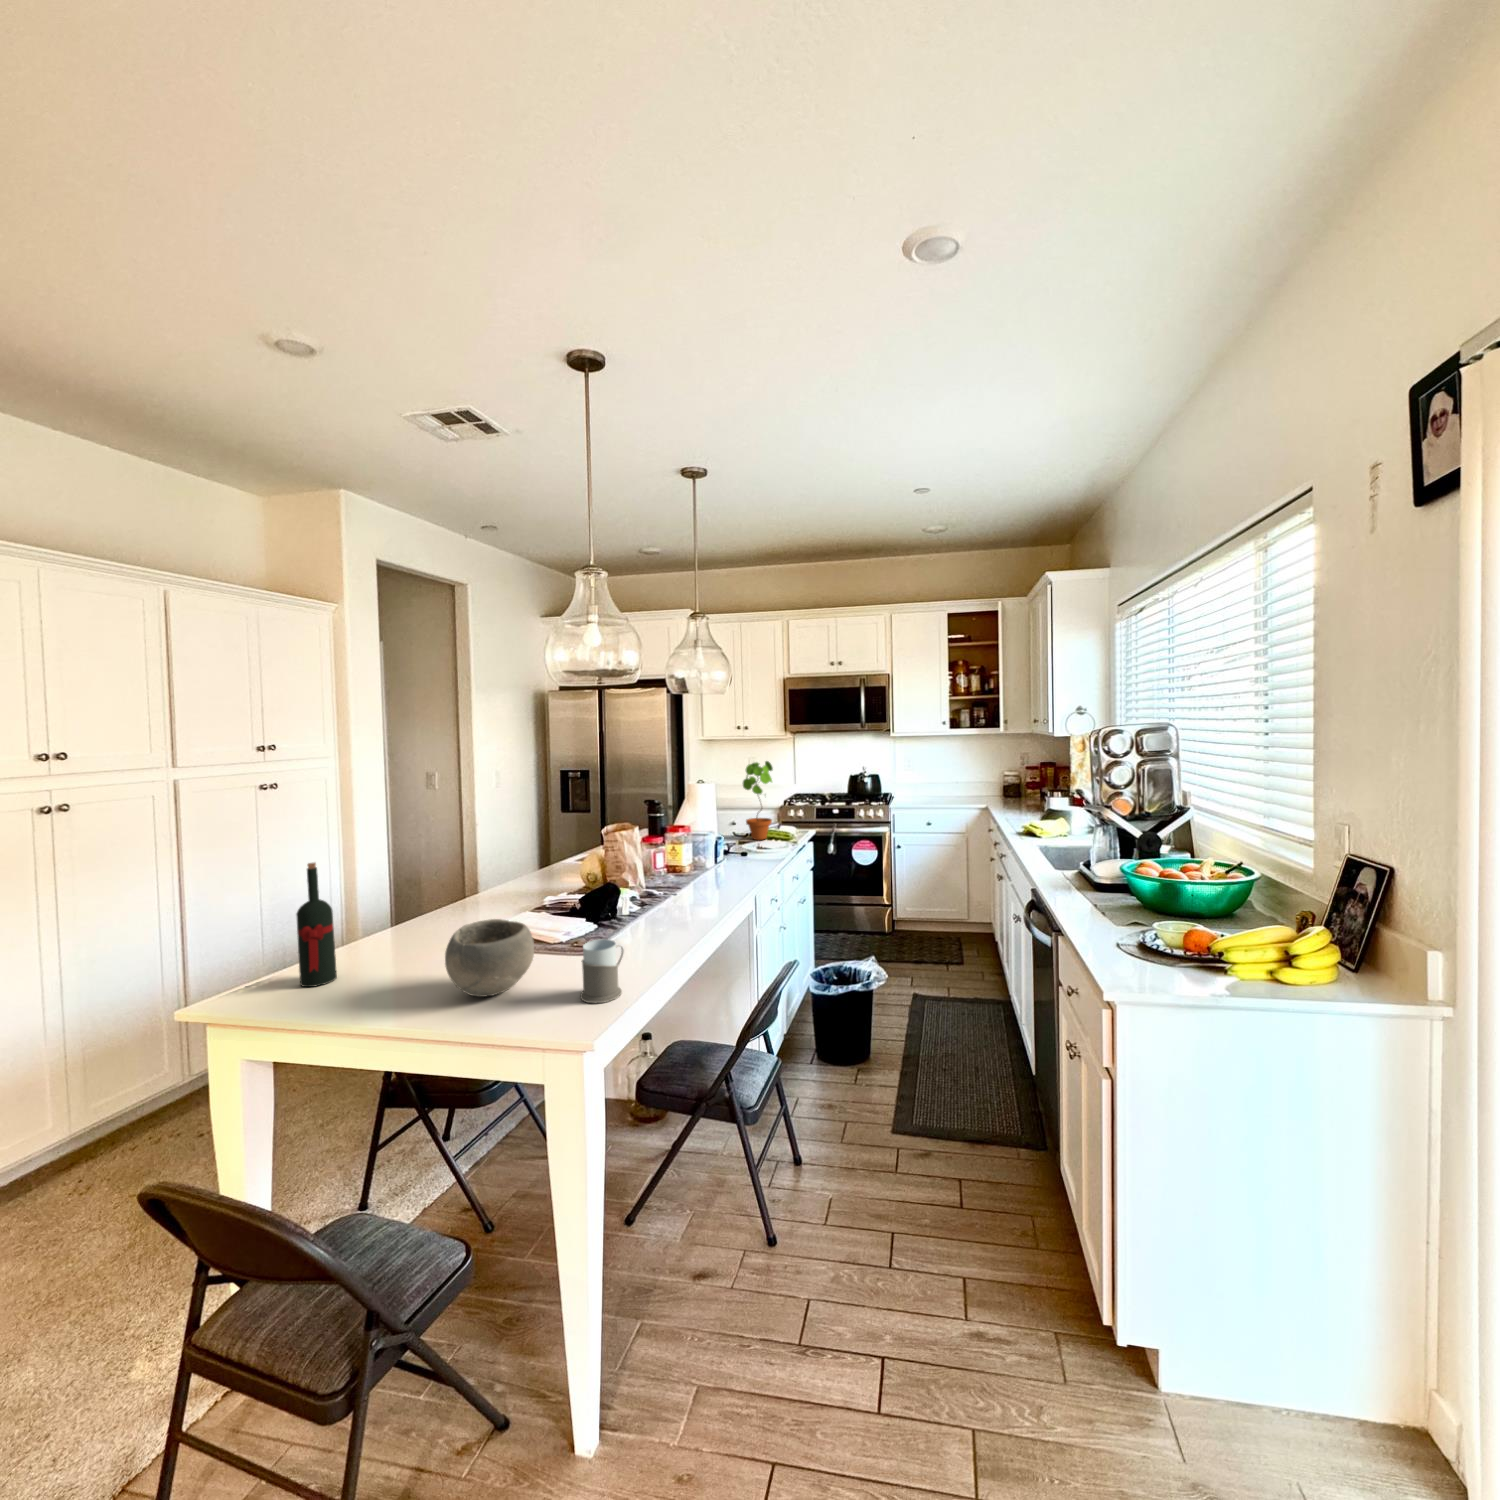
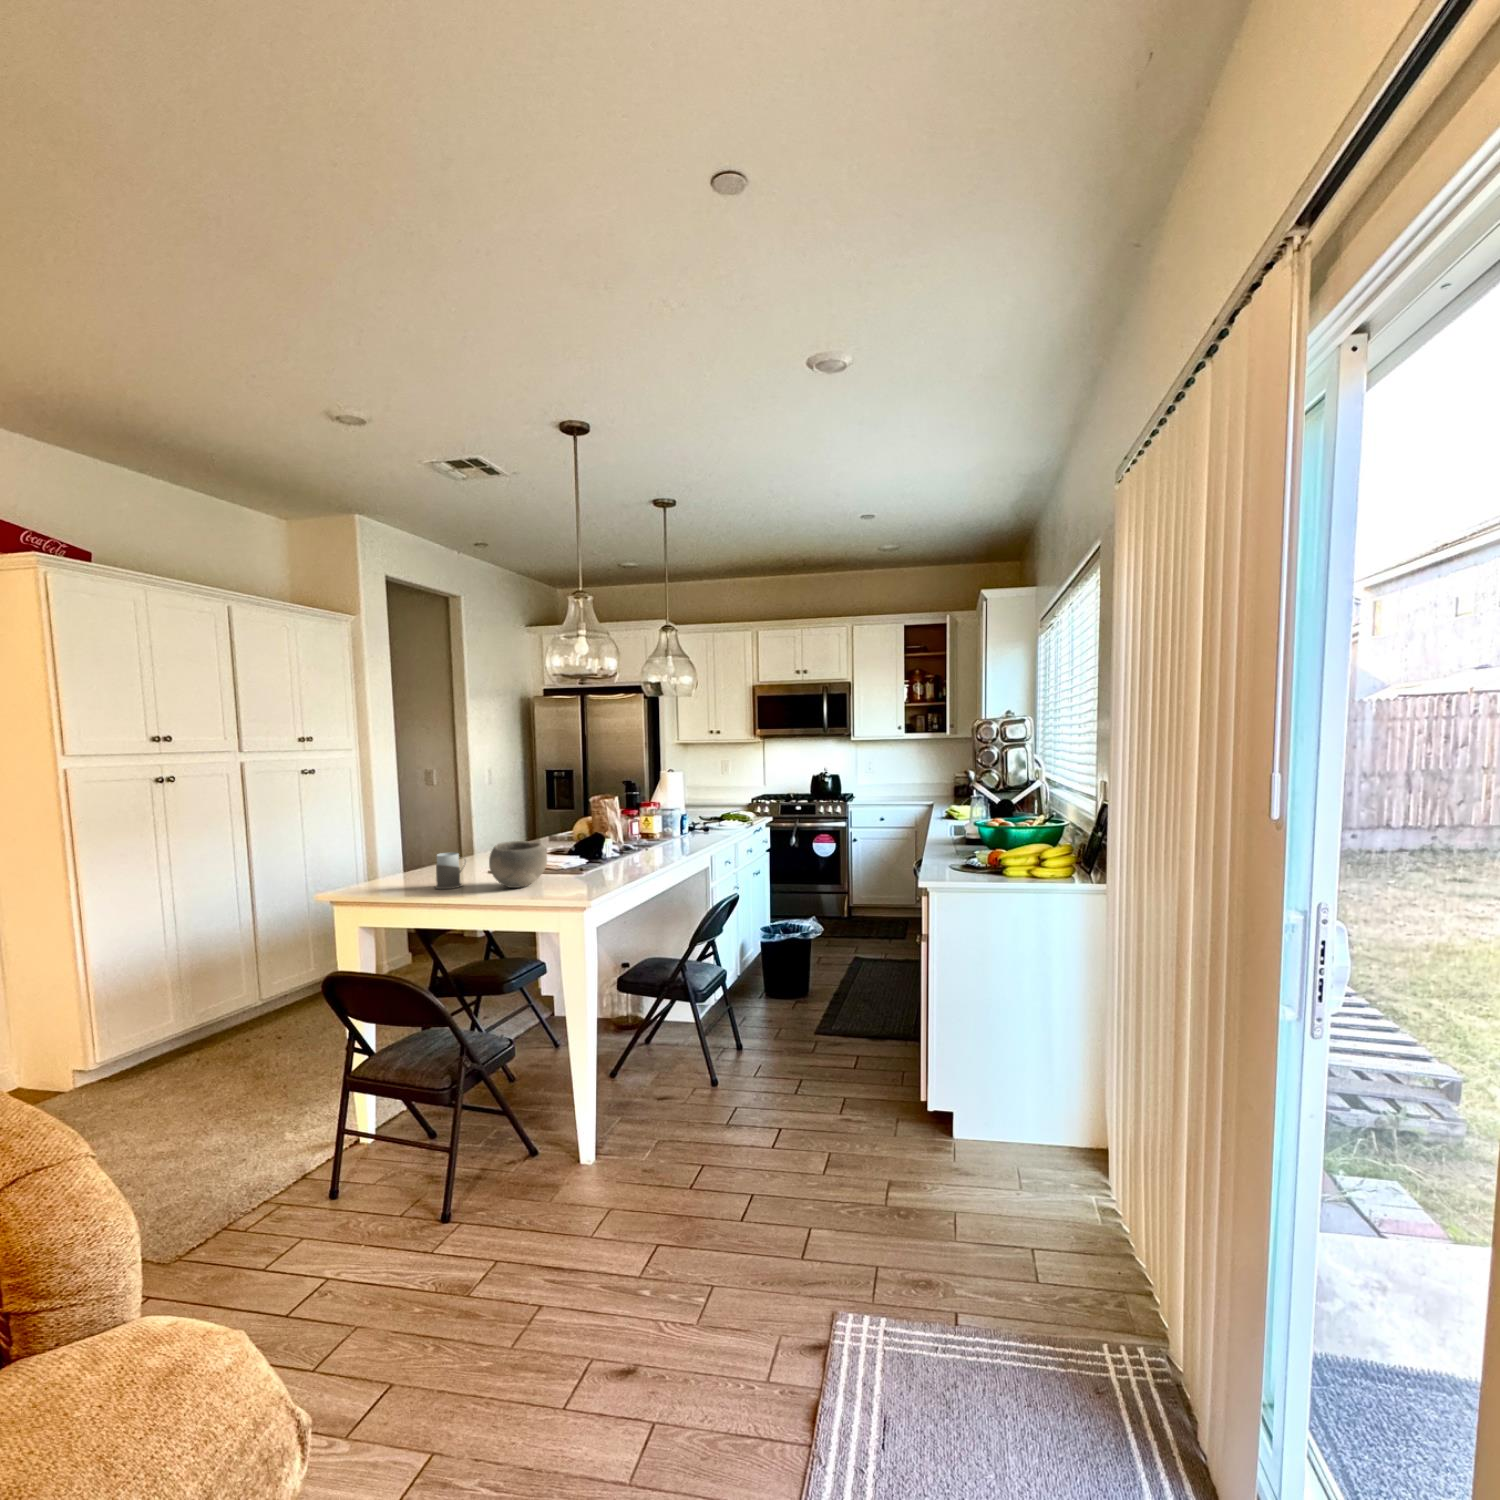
potted plant: present [743,761,773,840] -> none [707,754,734,821]
wine bottle: present [296,863,337,987] -> none [383,803,408,887]
mug: present [580,939,624,1003] -> present [435,852,465,889]

